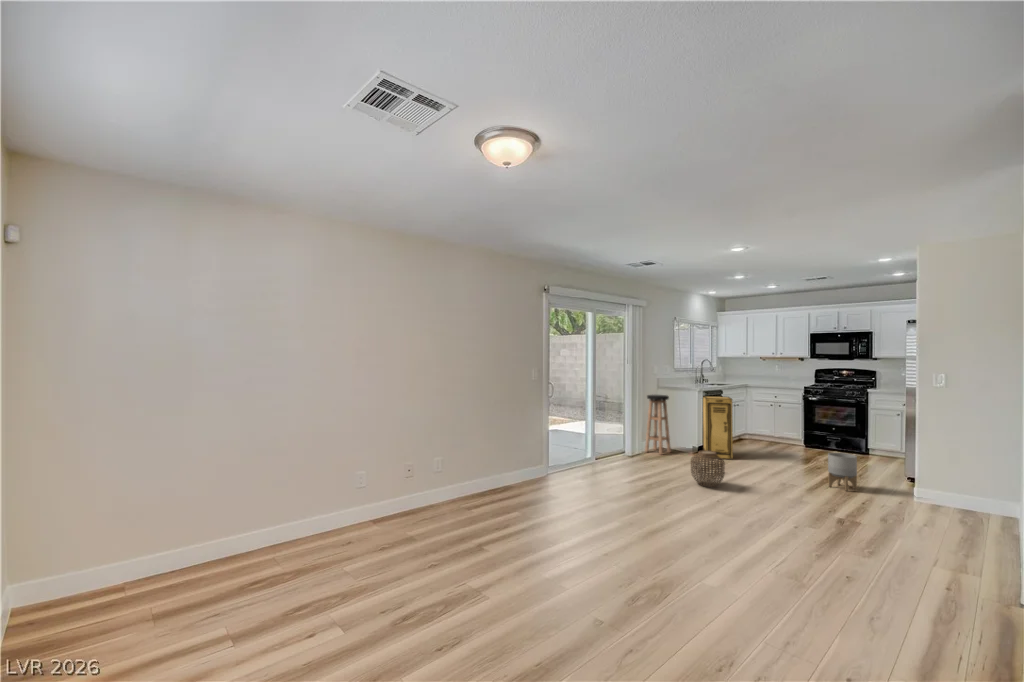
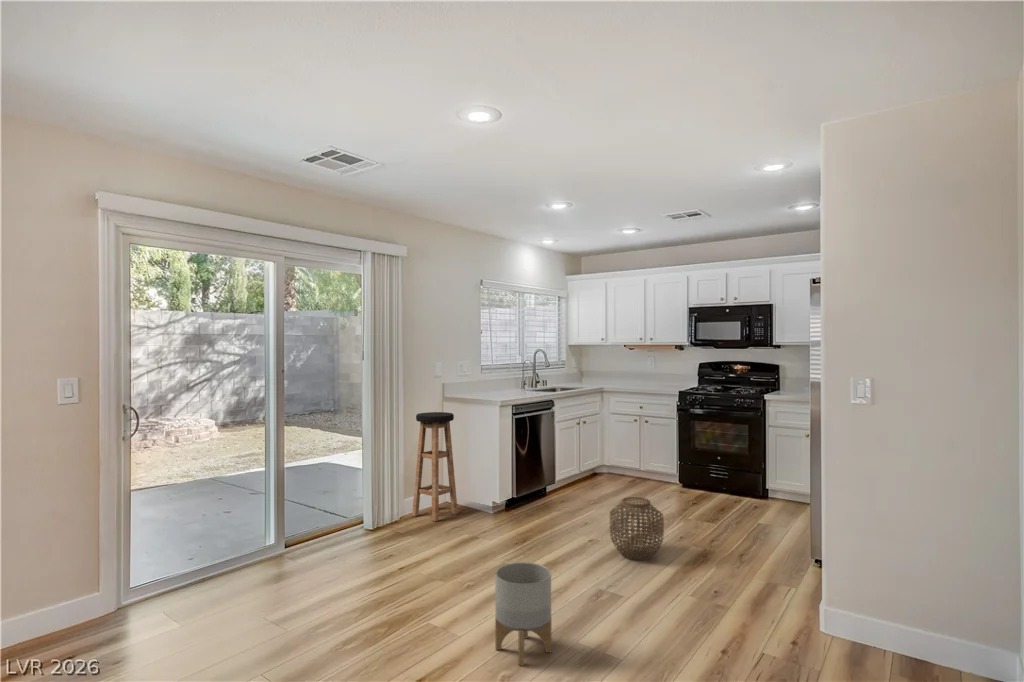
storage cabinet: present [703,396,733,459] -> none [509,412,554,525]
woven basket: present [691,450,725,487] -> present [610,497,664,560]
planter: present [828,453,857,491] -> present [495,562,552,665]

